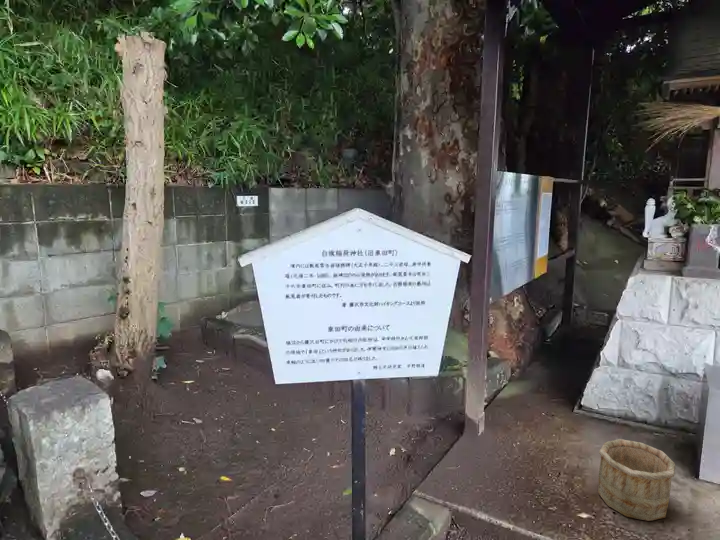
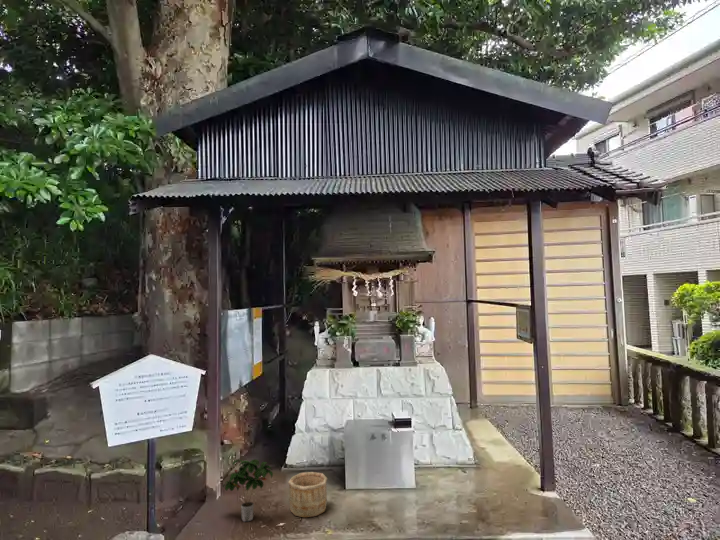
potted plant: none [491,395,575,490] -> present [223,459,273,522]

